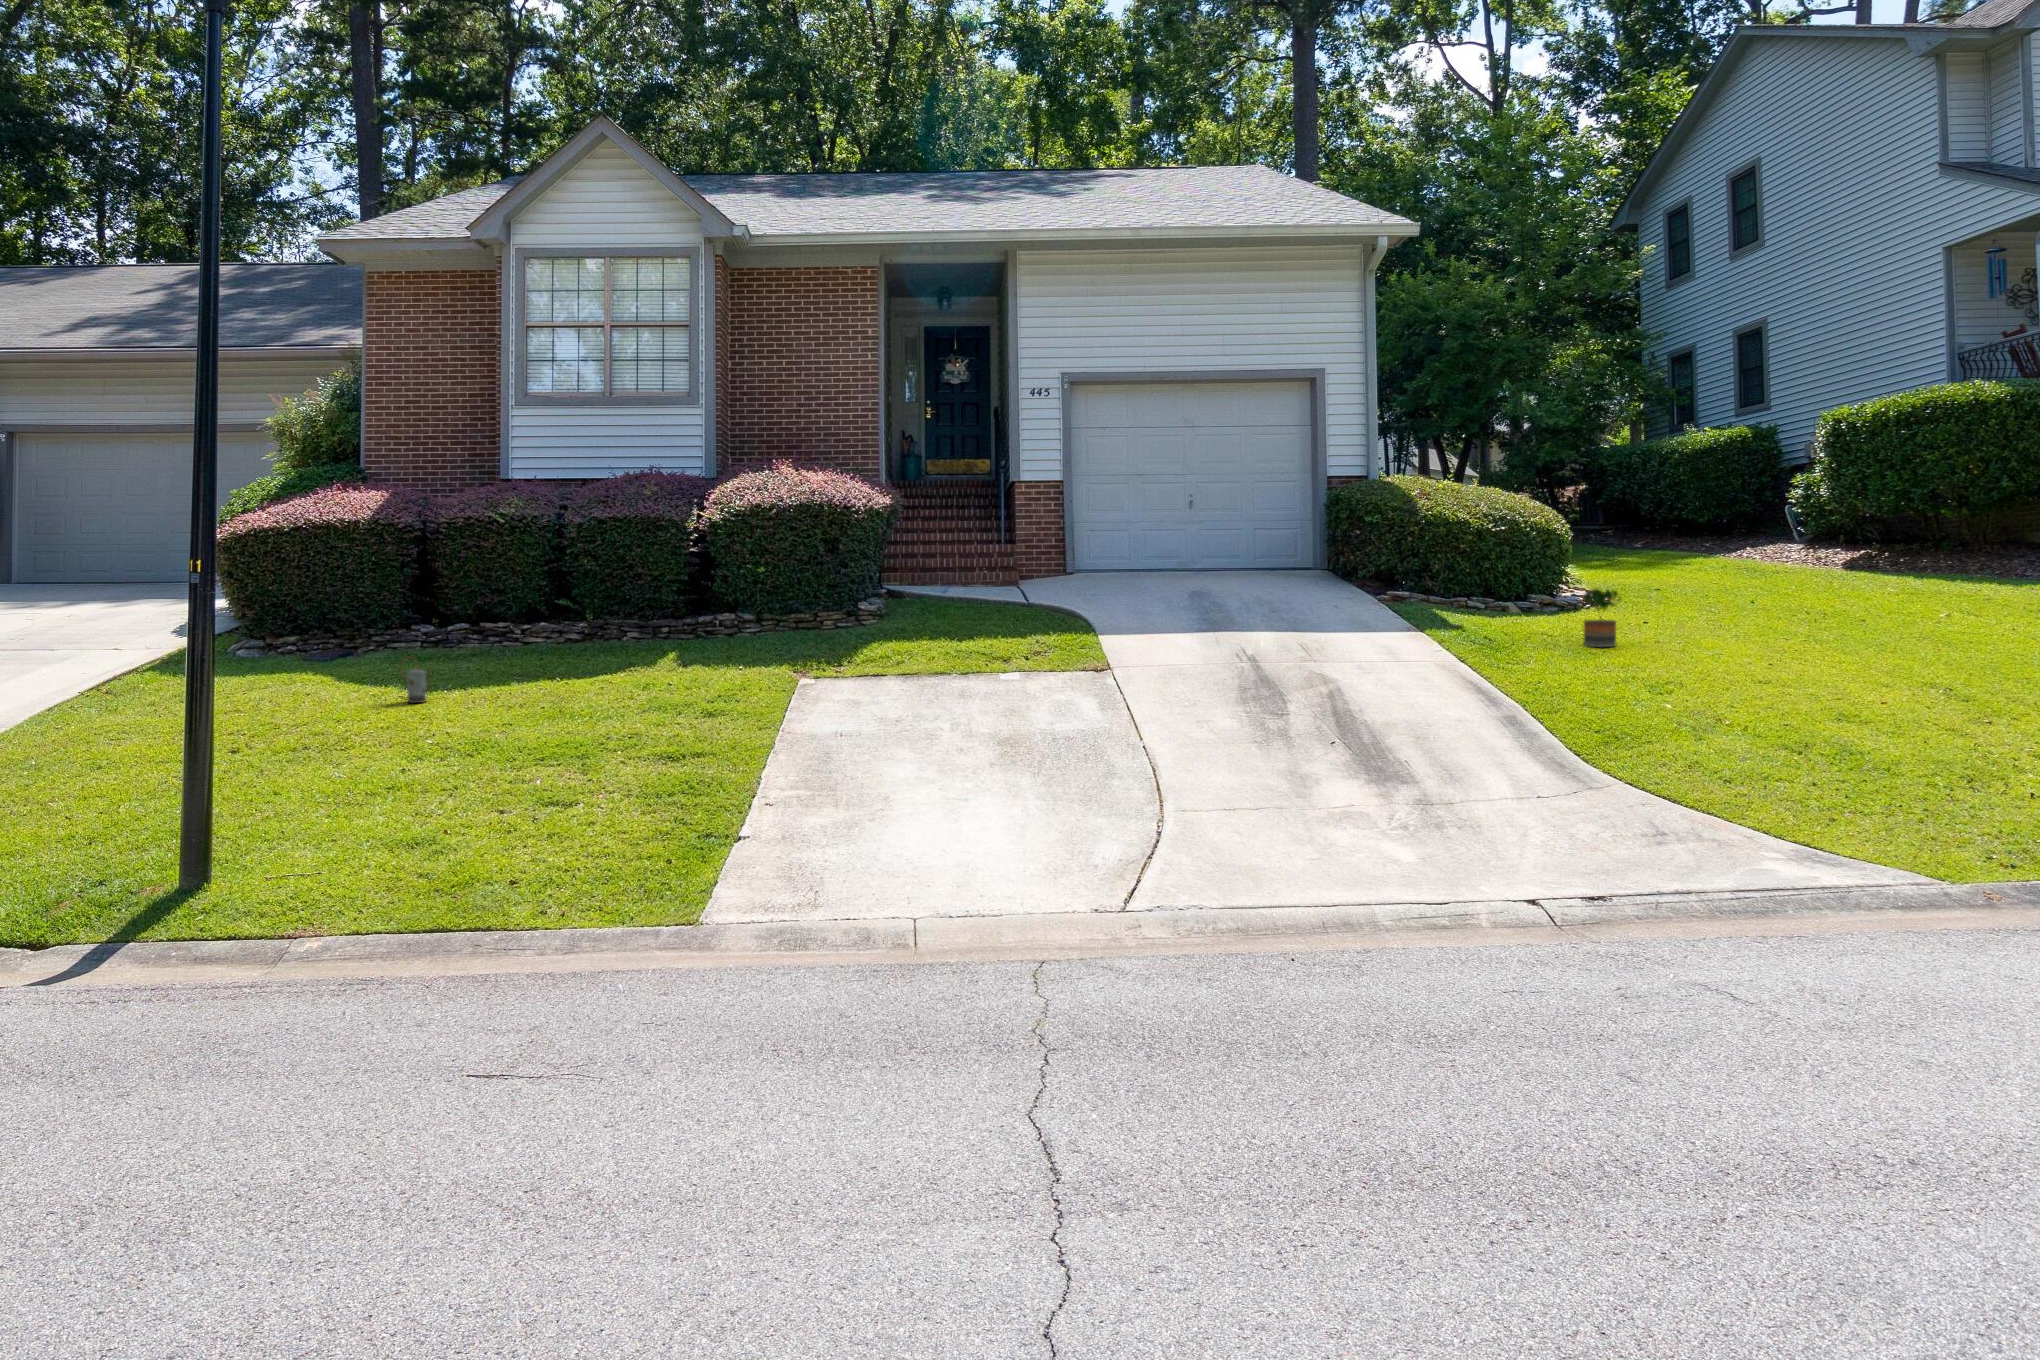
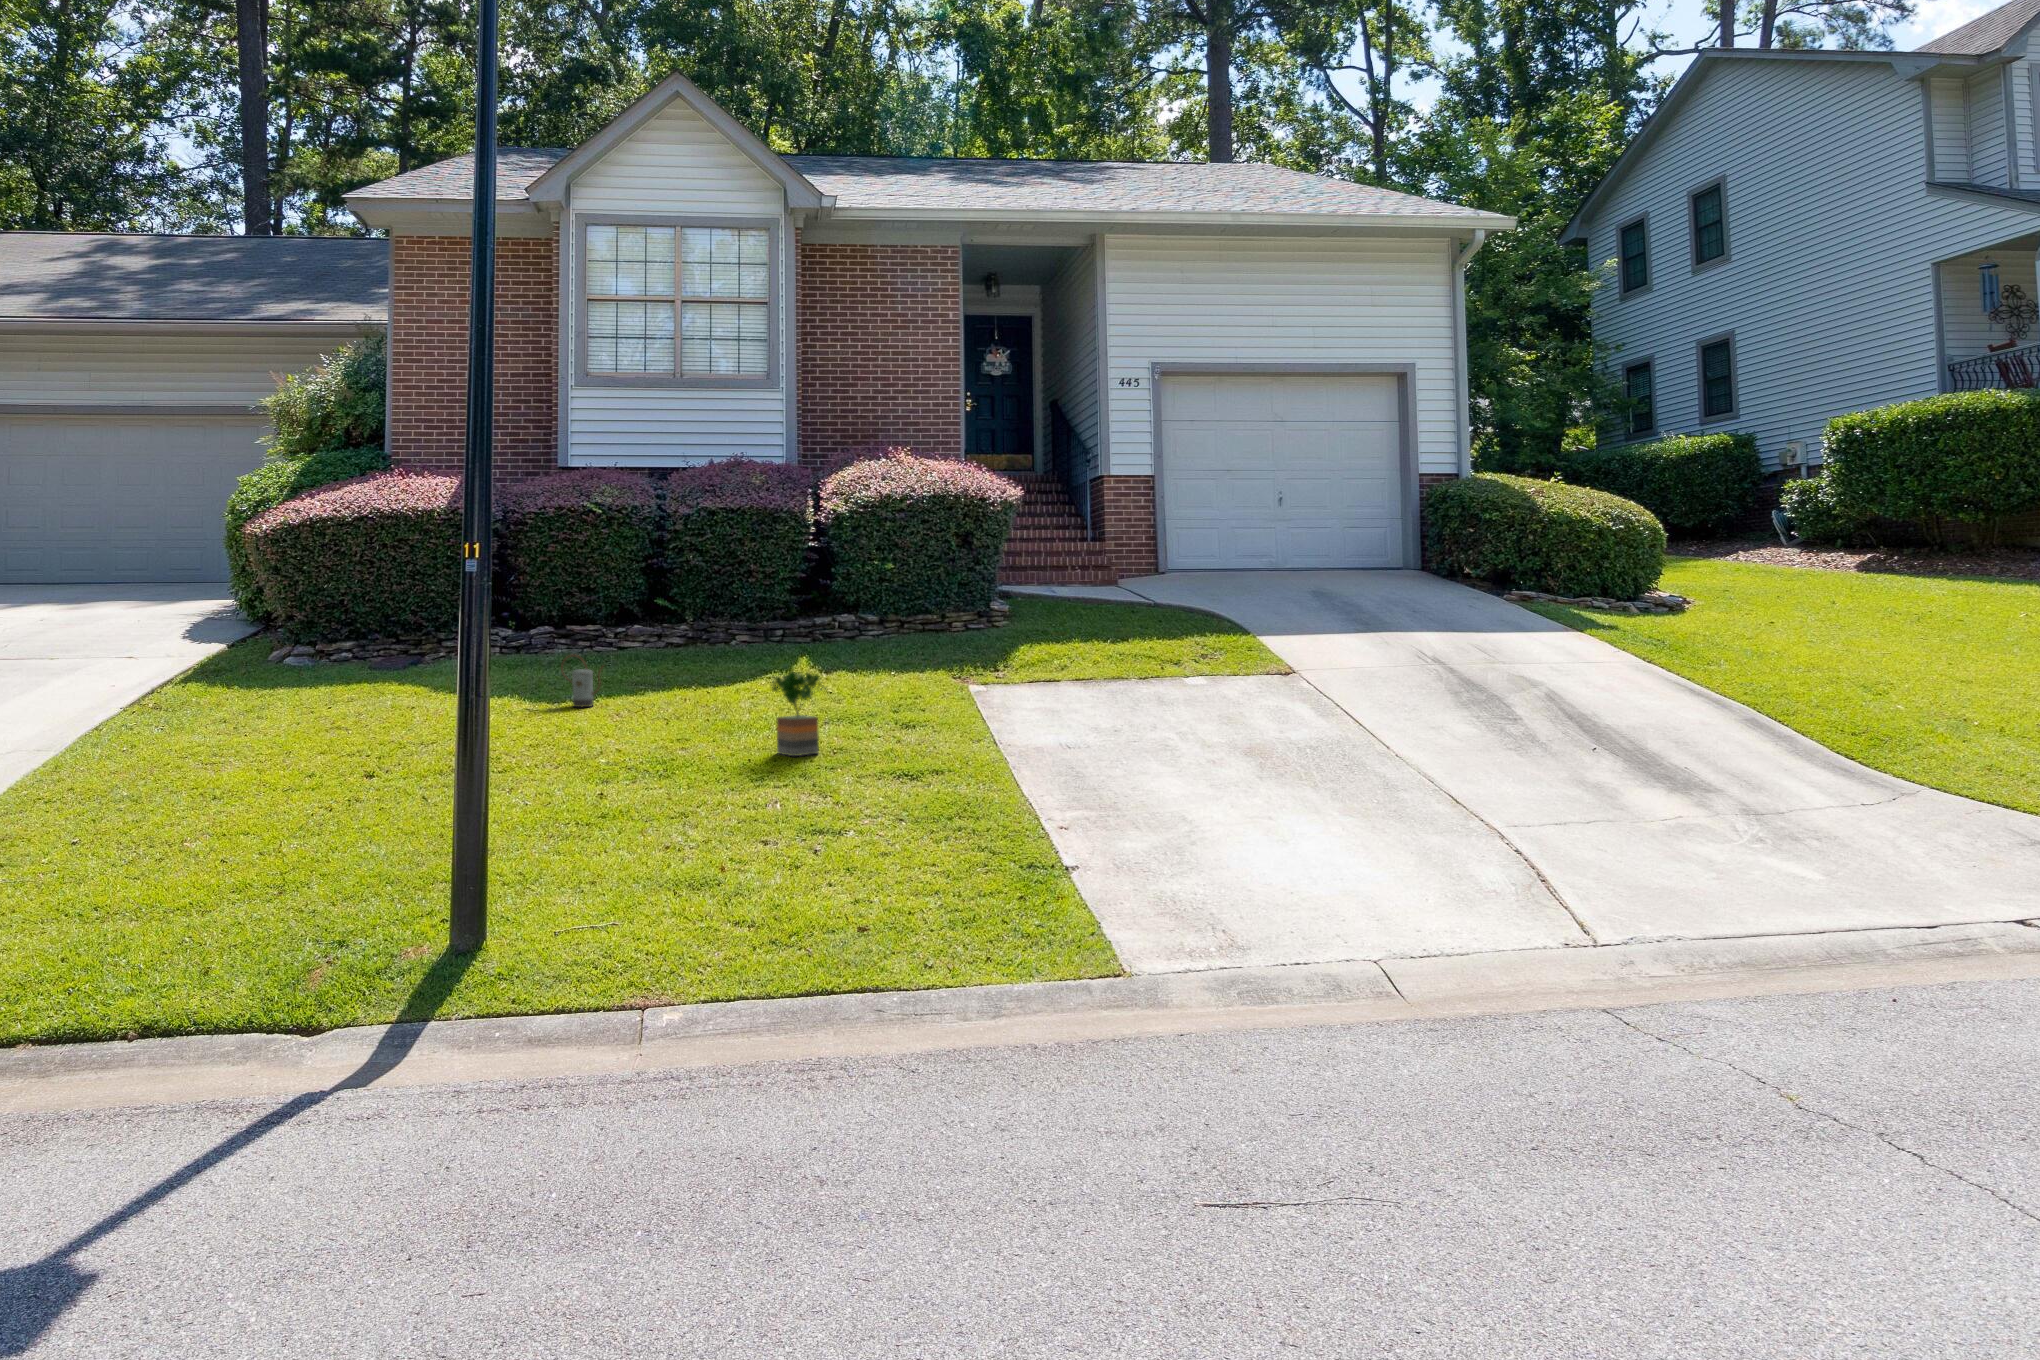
potted tree: present [1584,588,1621,647] -> present [771,671,826,756]

